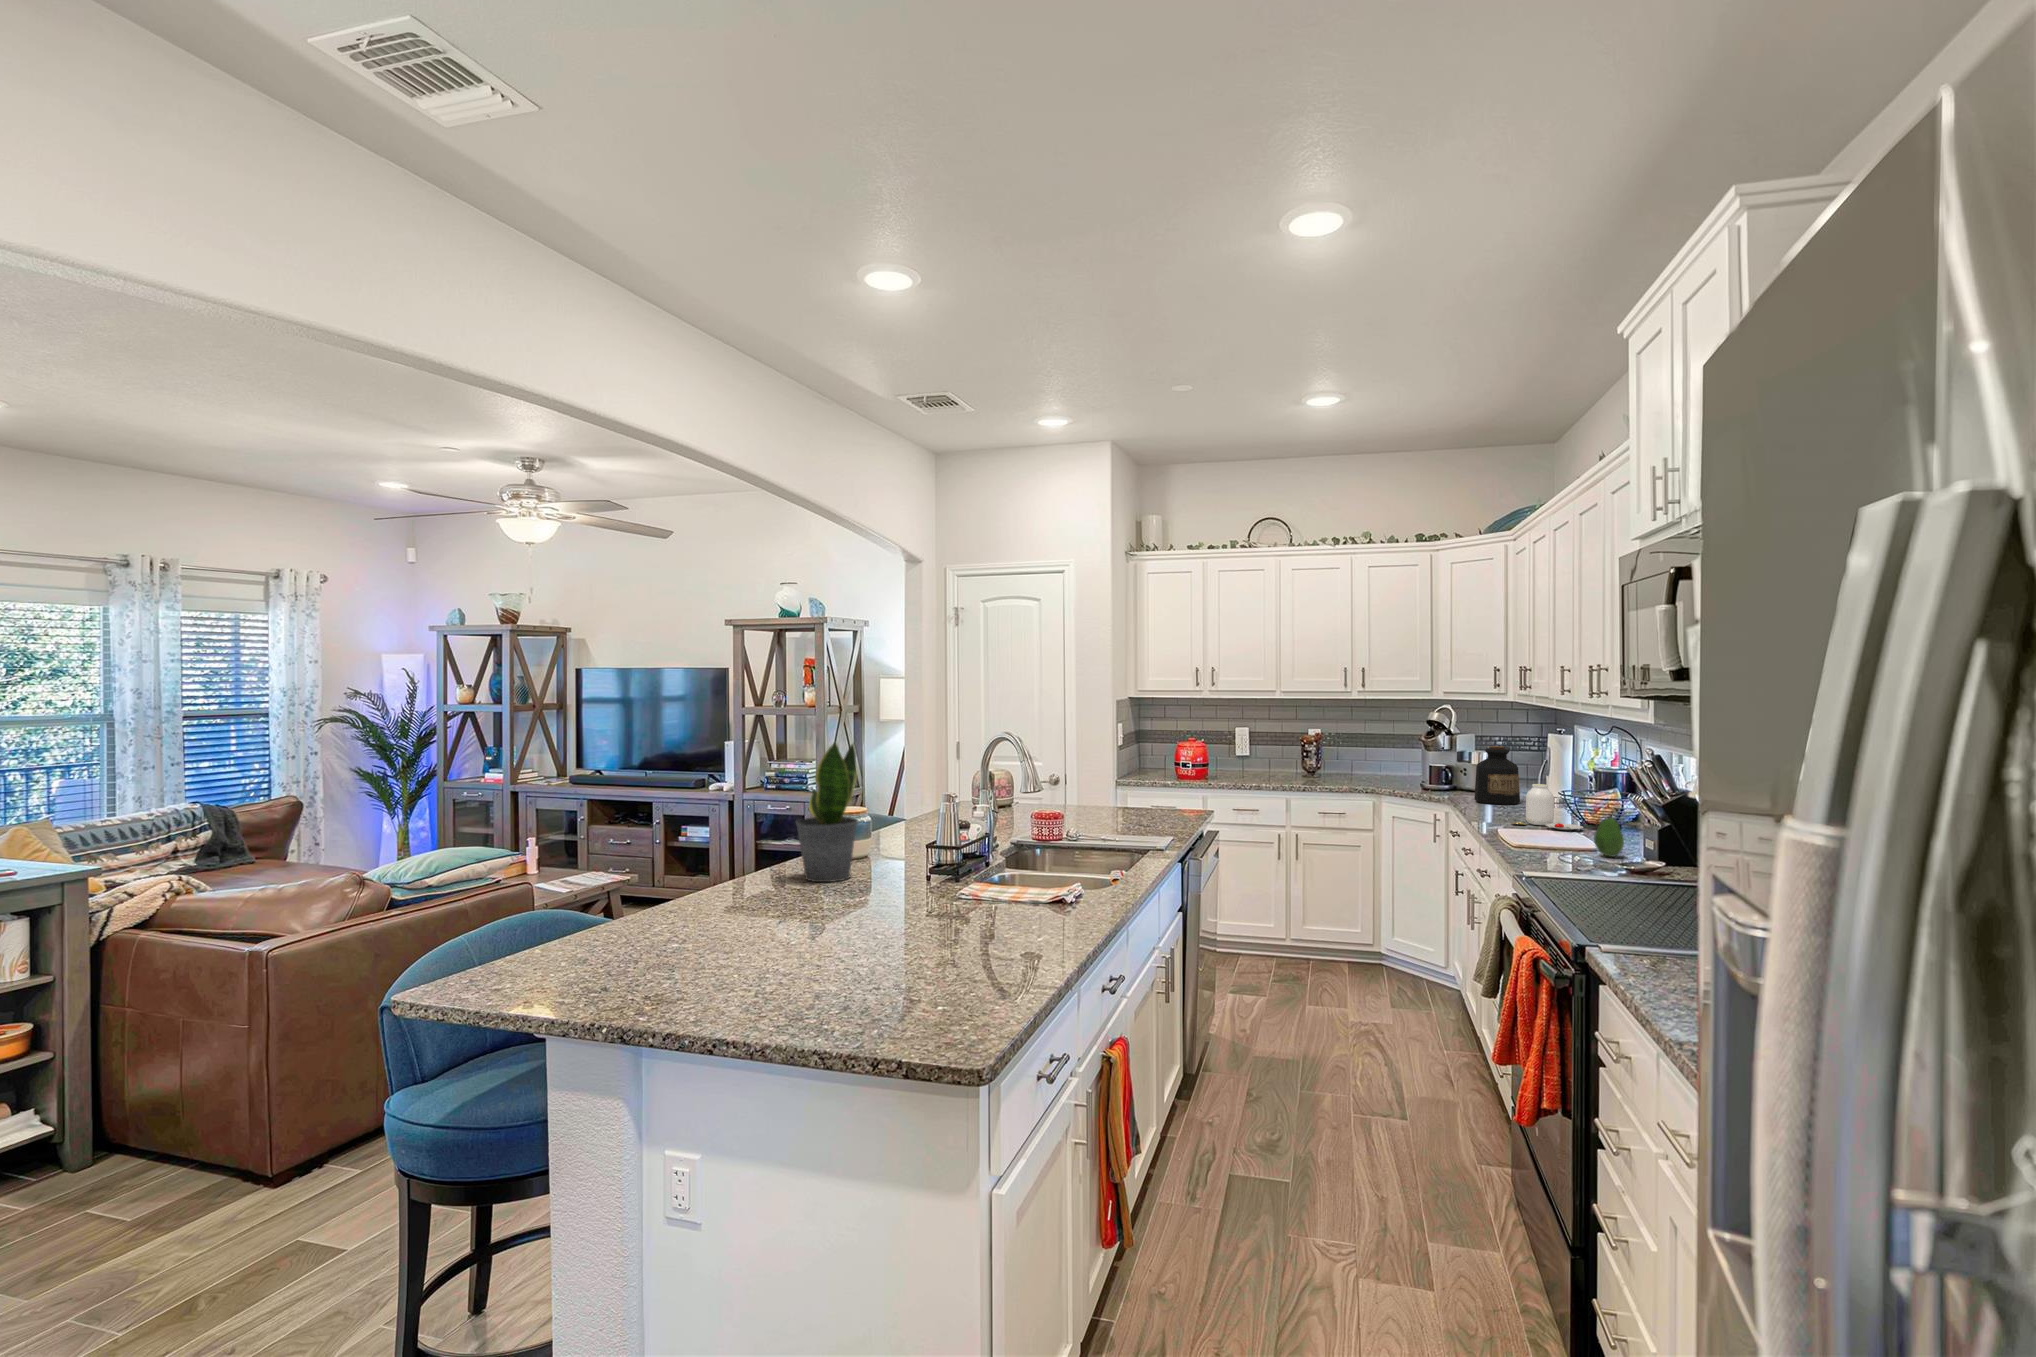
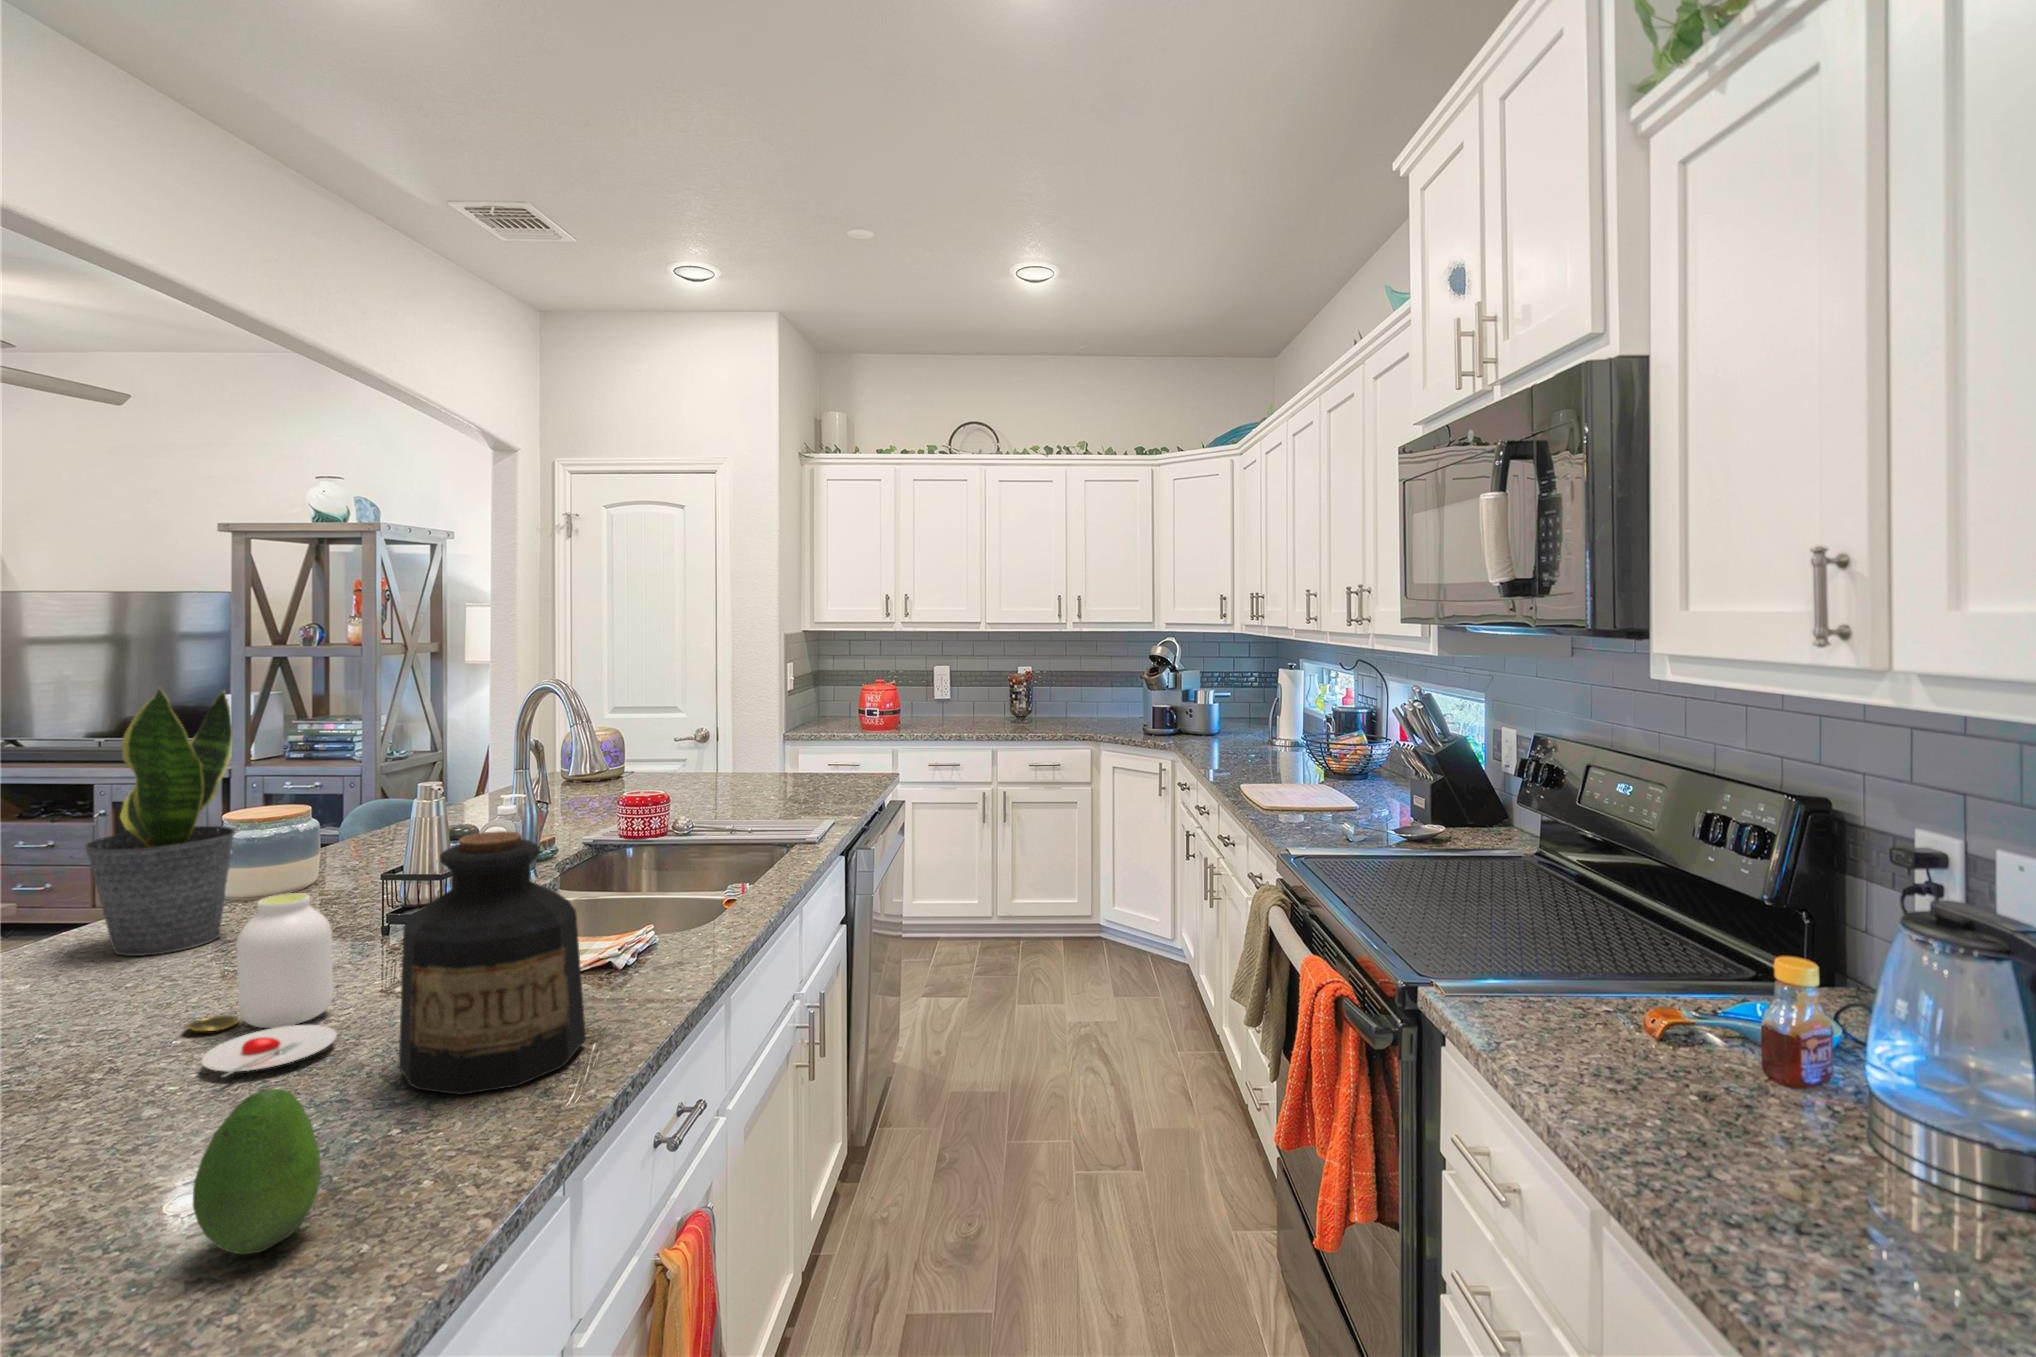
bottle: present [1474,746,1520,805] -> present [399,831,586,1095]
jar: present [1512,784,1583,830] -> present [184,893,337,1077]
fruit: present [1594,818,1624,857] -> present [193,1089,321,1255]

